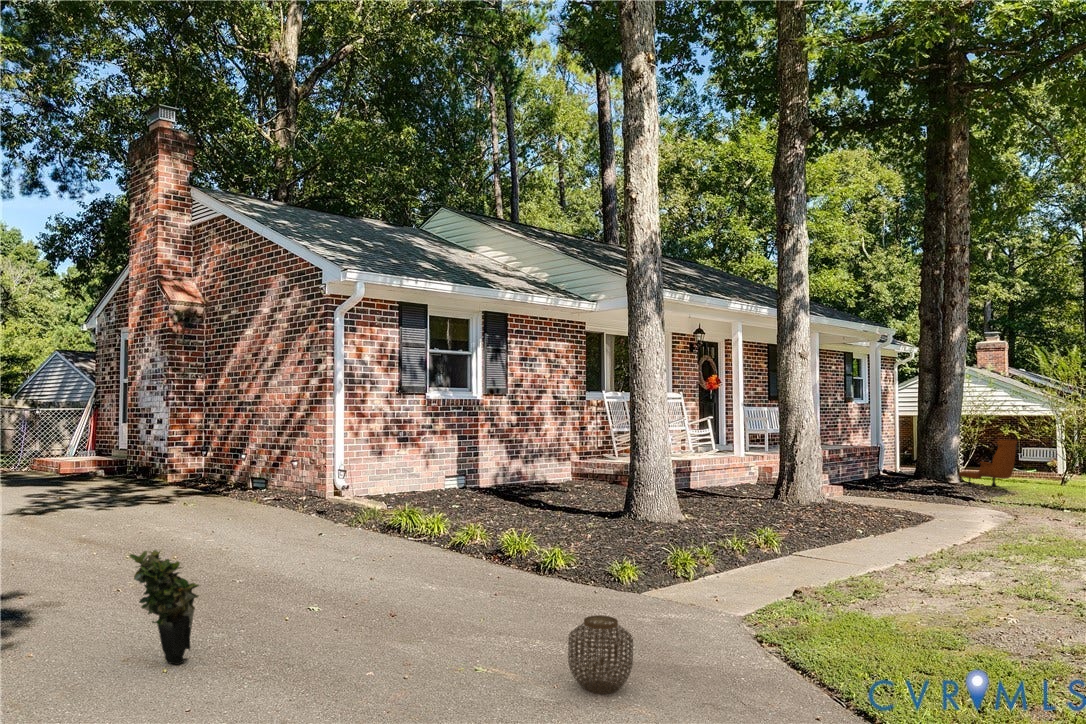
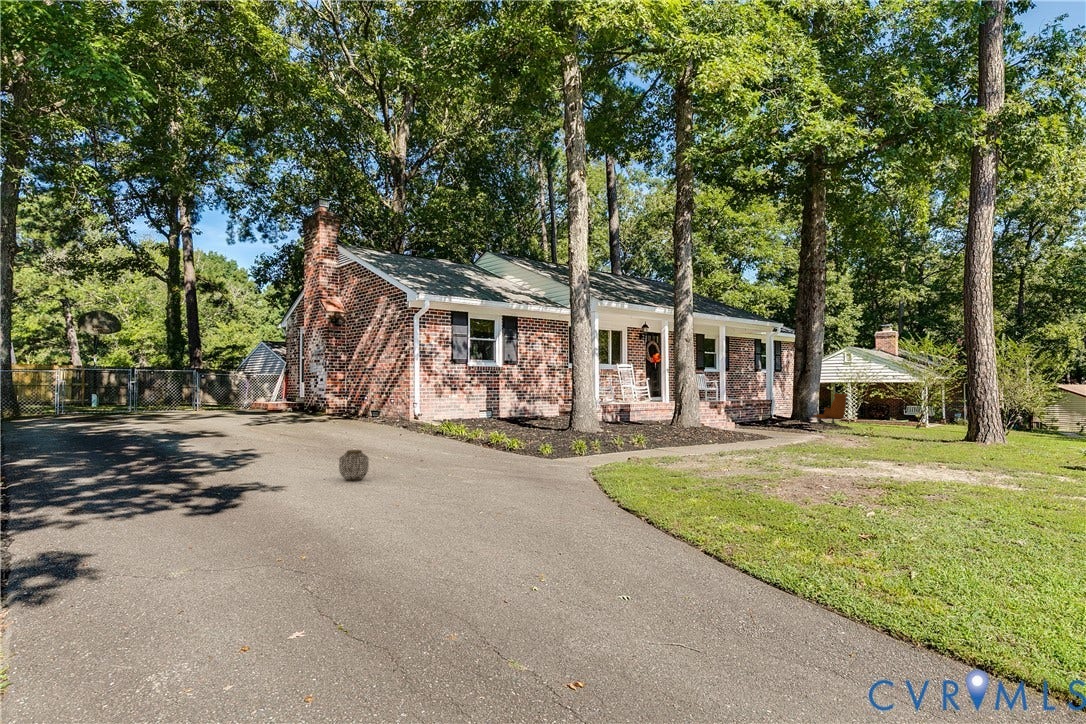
potted plant: present [129,550,200,665] -> none [301,424,331,473]
woven basket: present [568,615,633,694] -> present [339,450,368,481]

